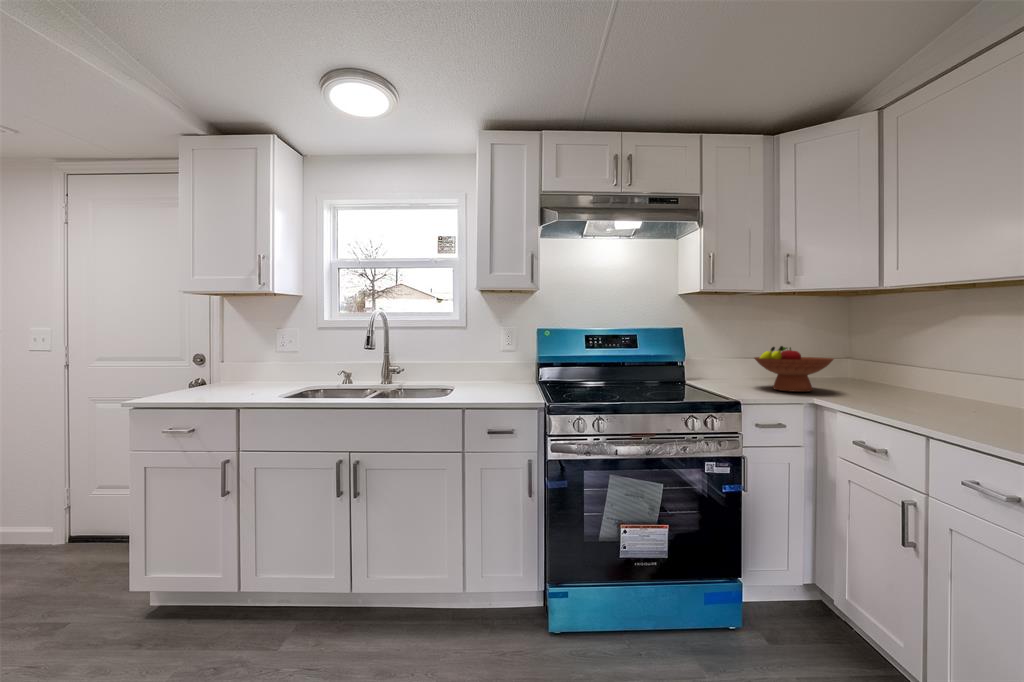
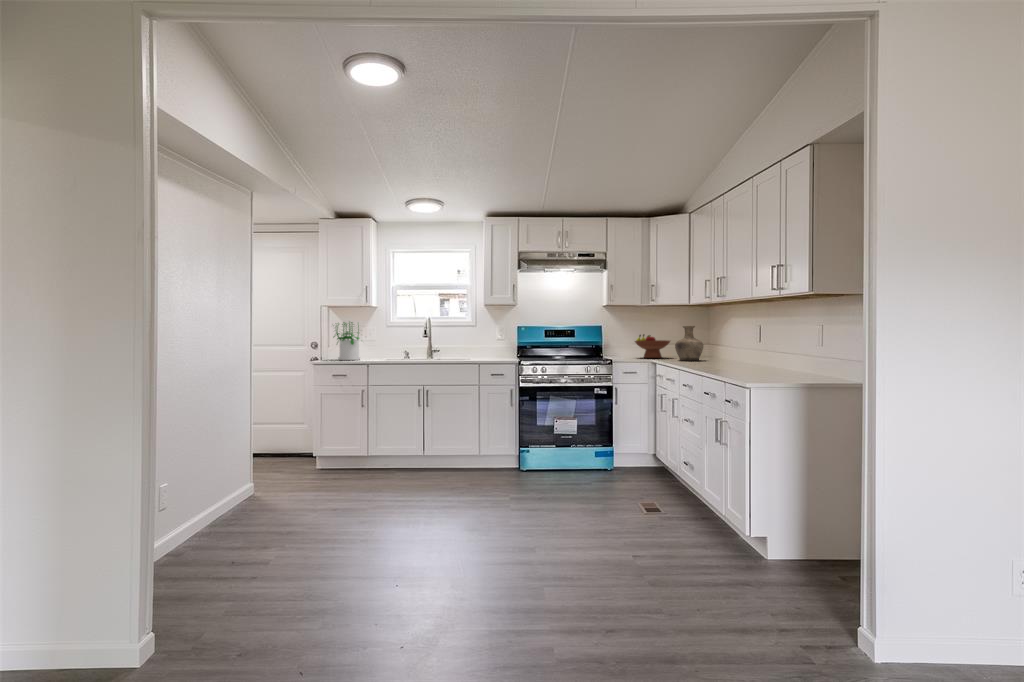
potted plant: none [190,321,261,395] -> present [334,322,360,360]
vase: none [879,333,961,411] -> present [675,326,703,361]

